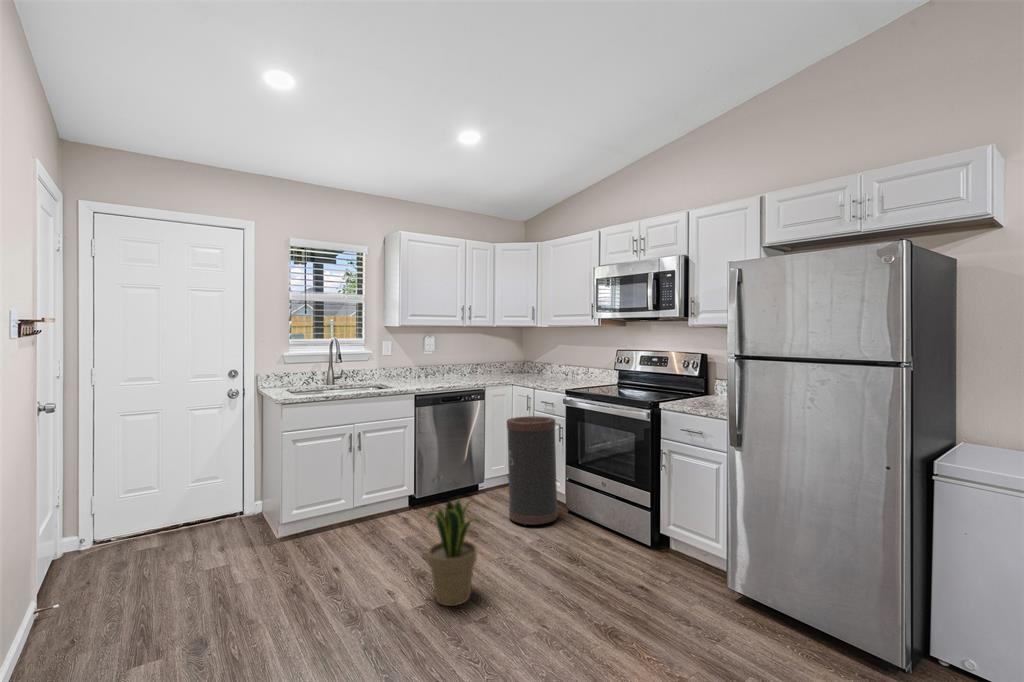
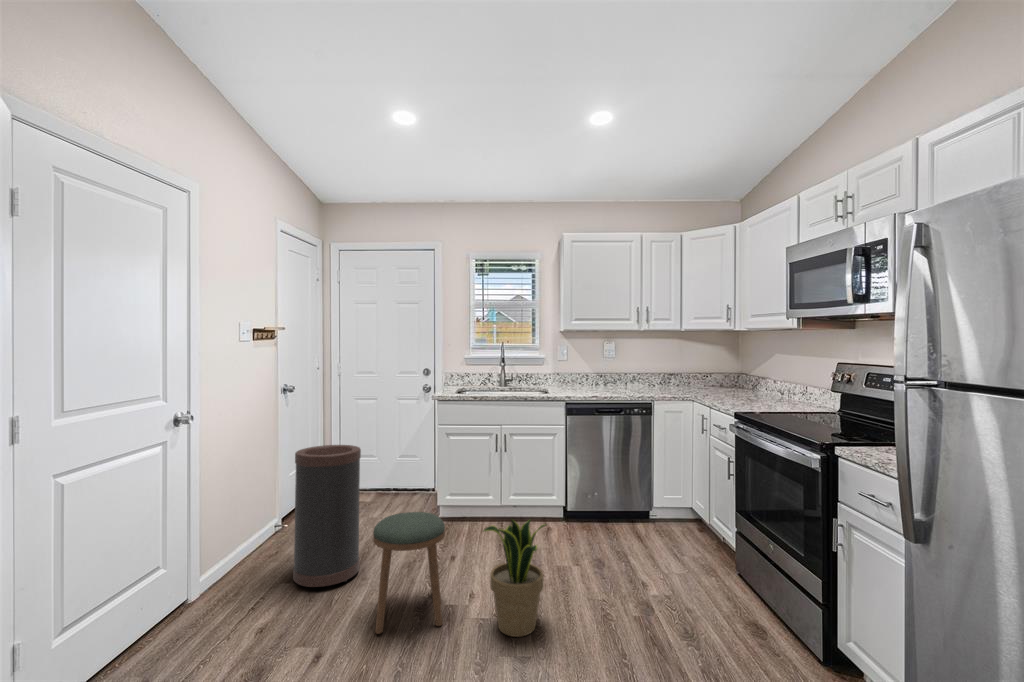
trash can: present [507,416,558,526] -> present [293,445,361,587]
stool: none [295,518,387,652] -> present [373,512,445,634]

